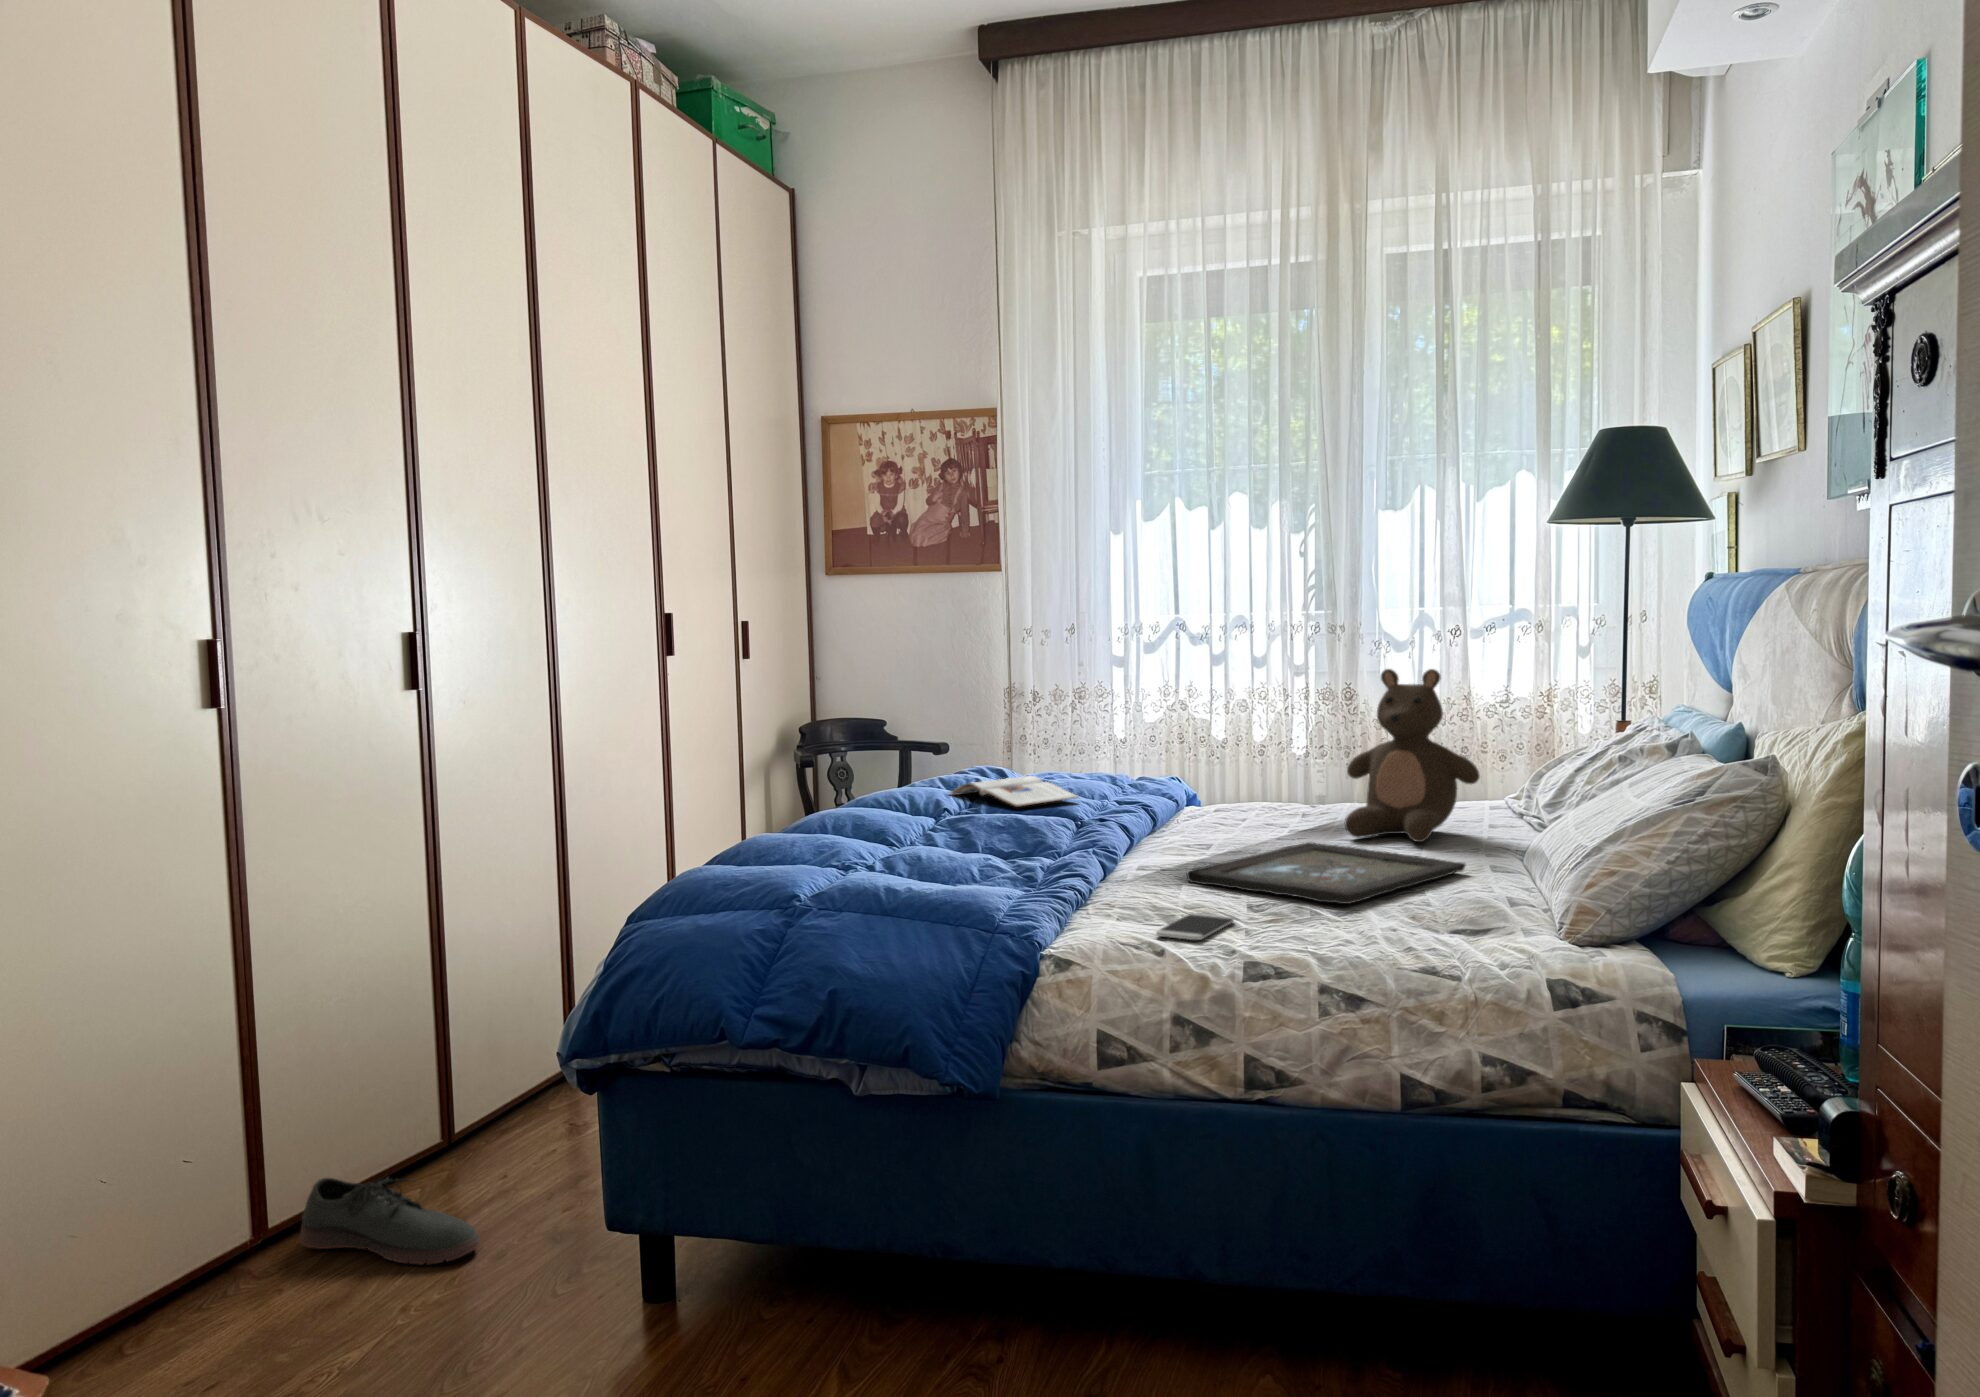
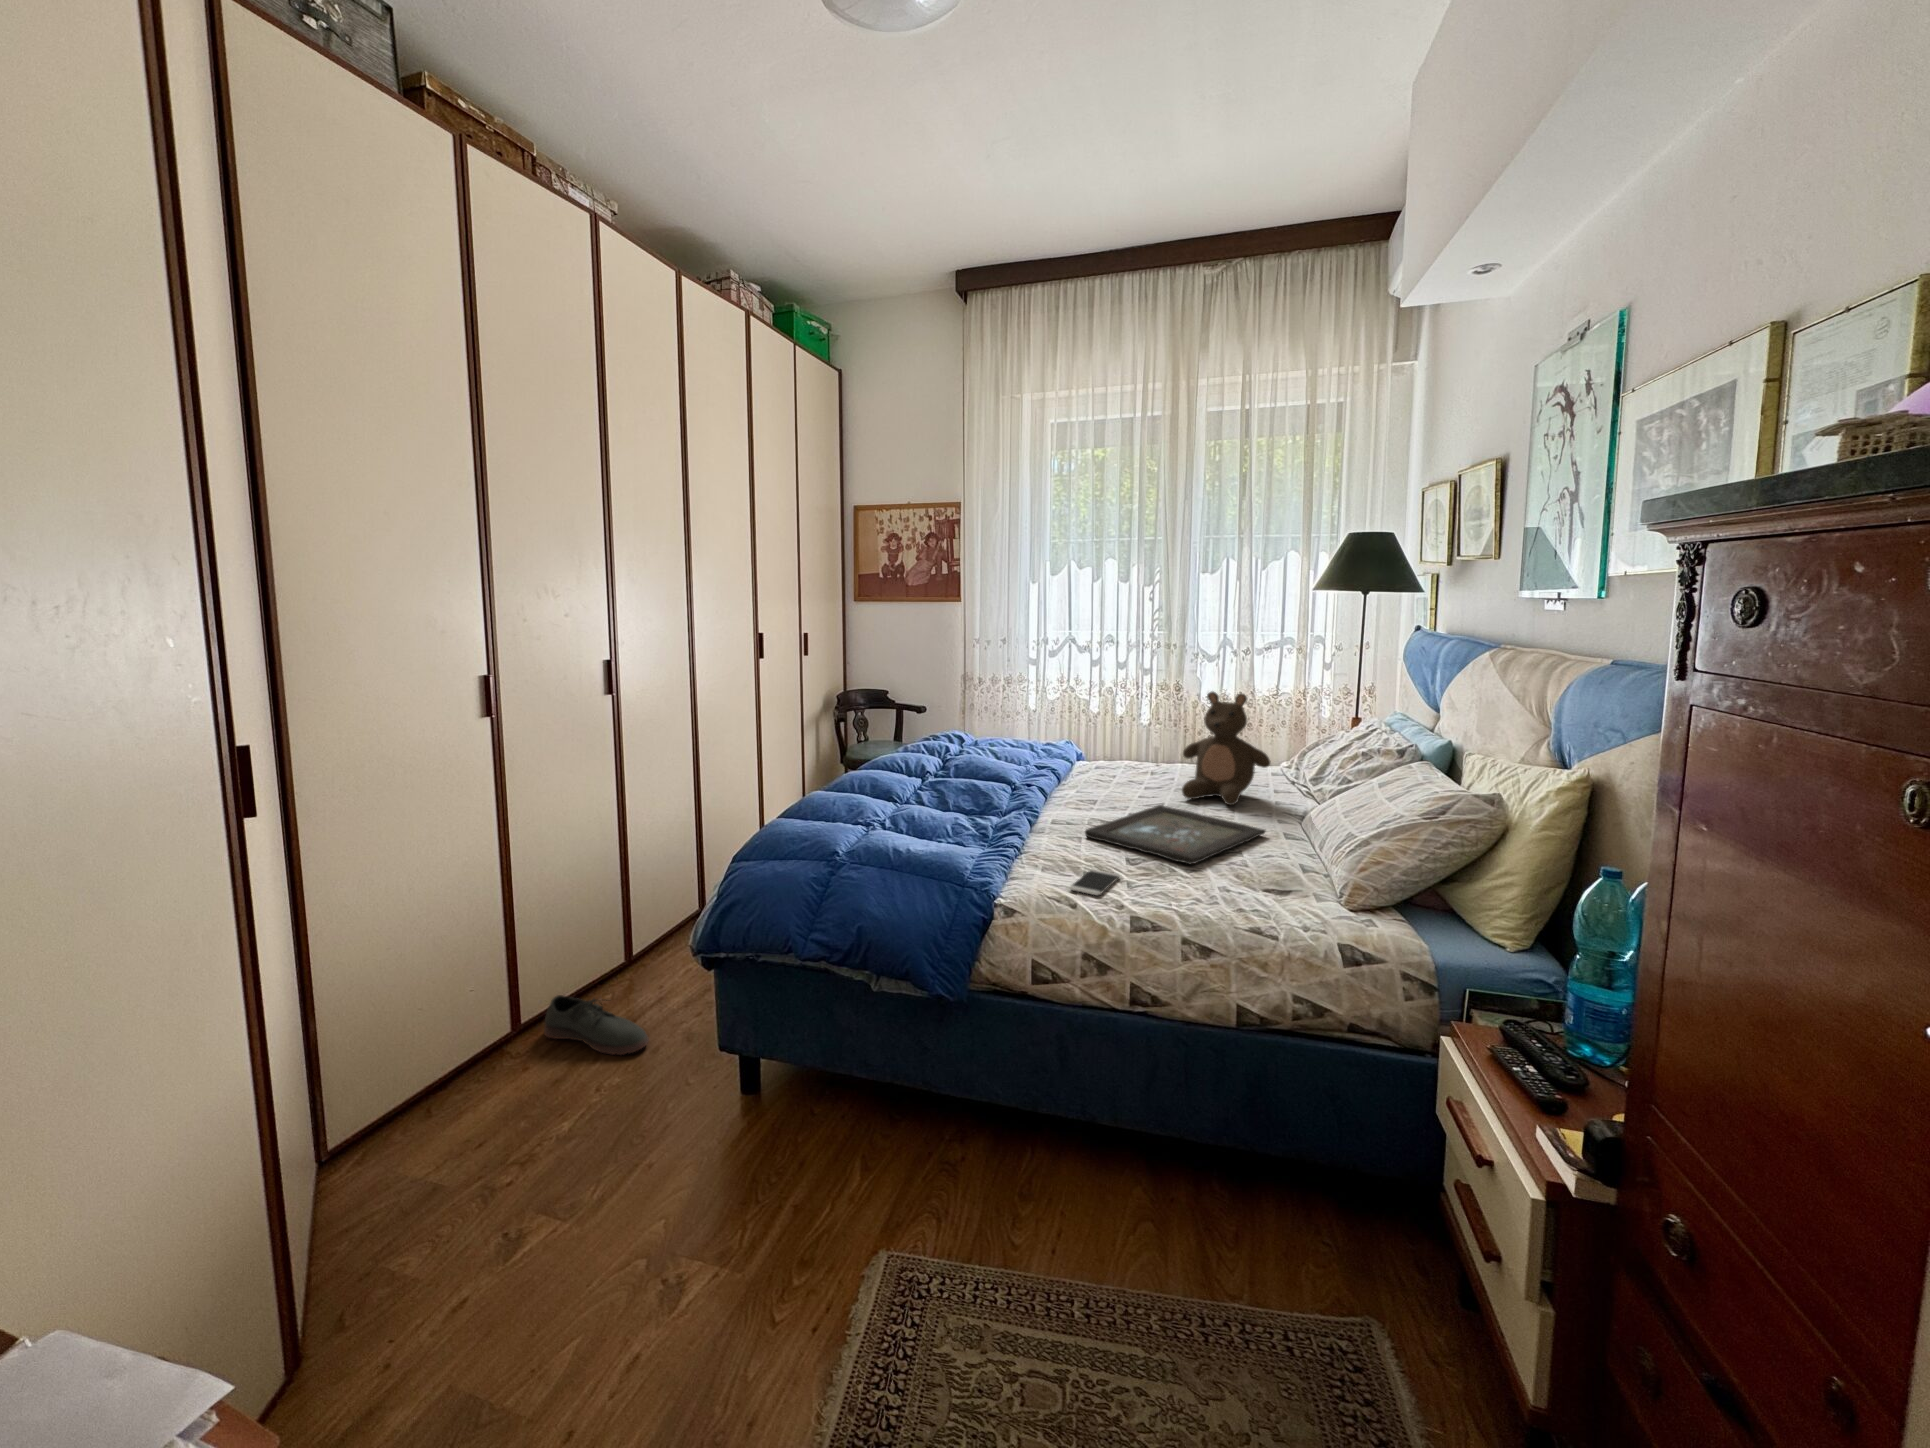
magazine: present [949,776,1078,807] -> none [930,748,1013,772]

